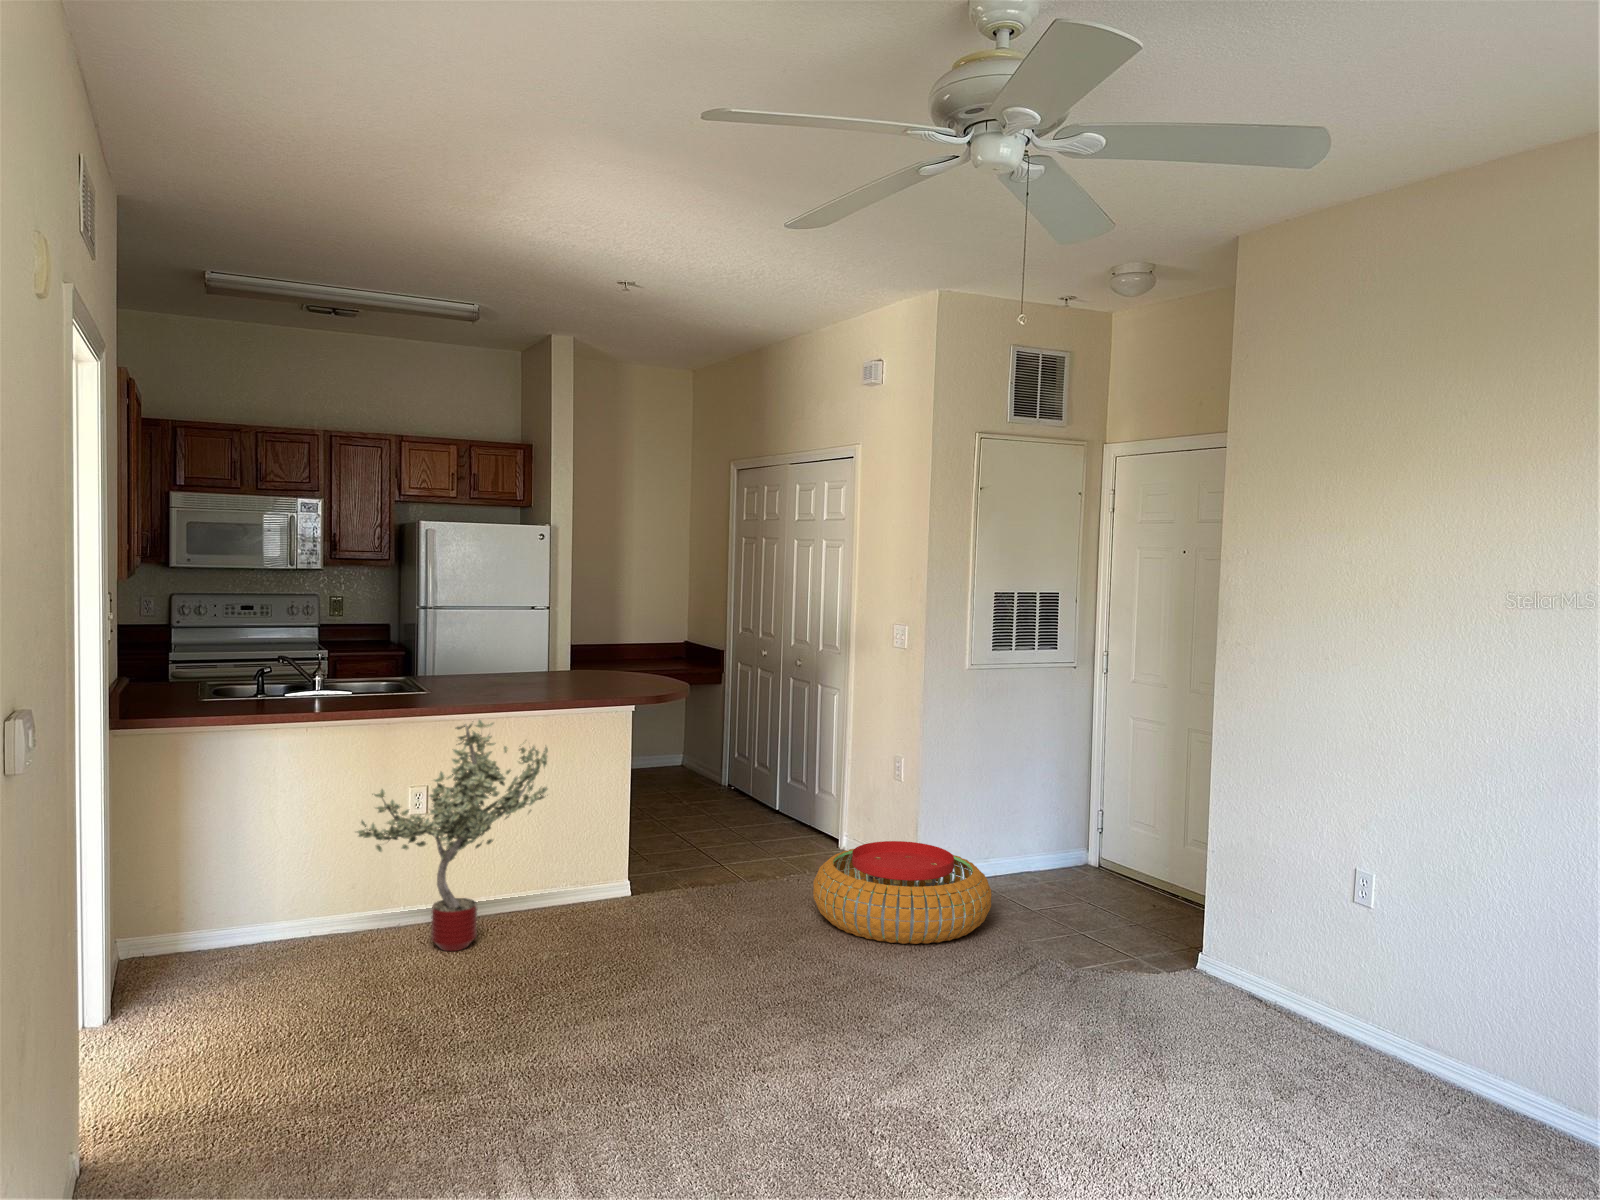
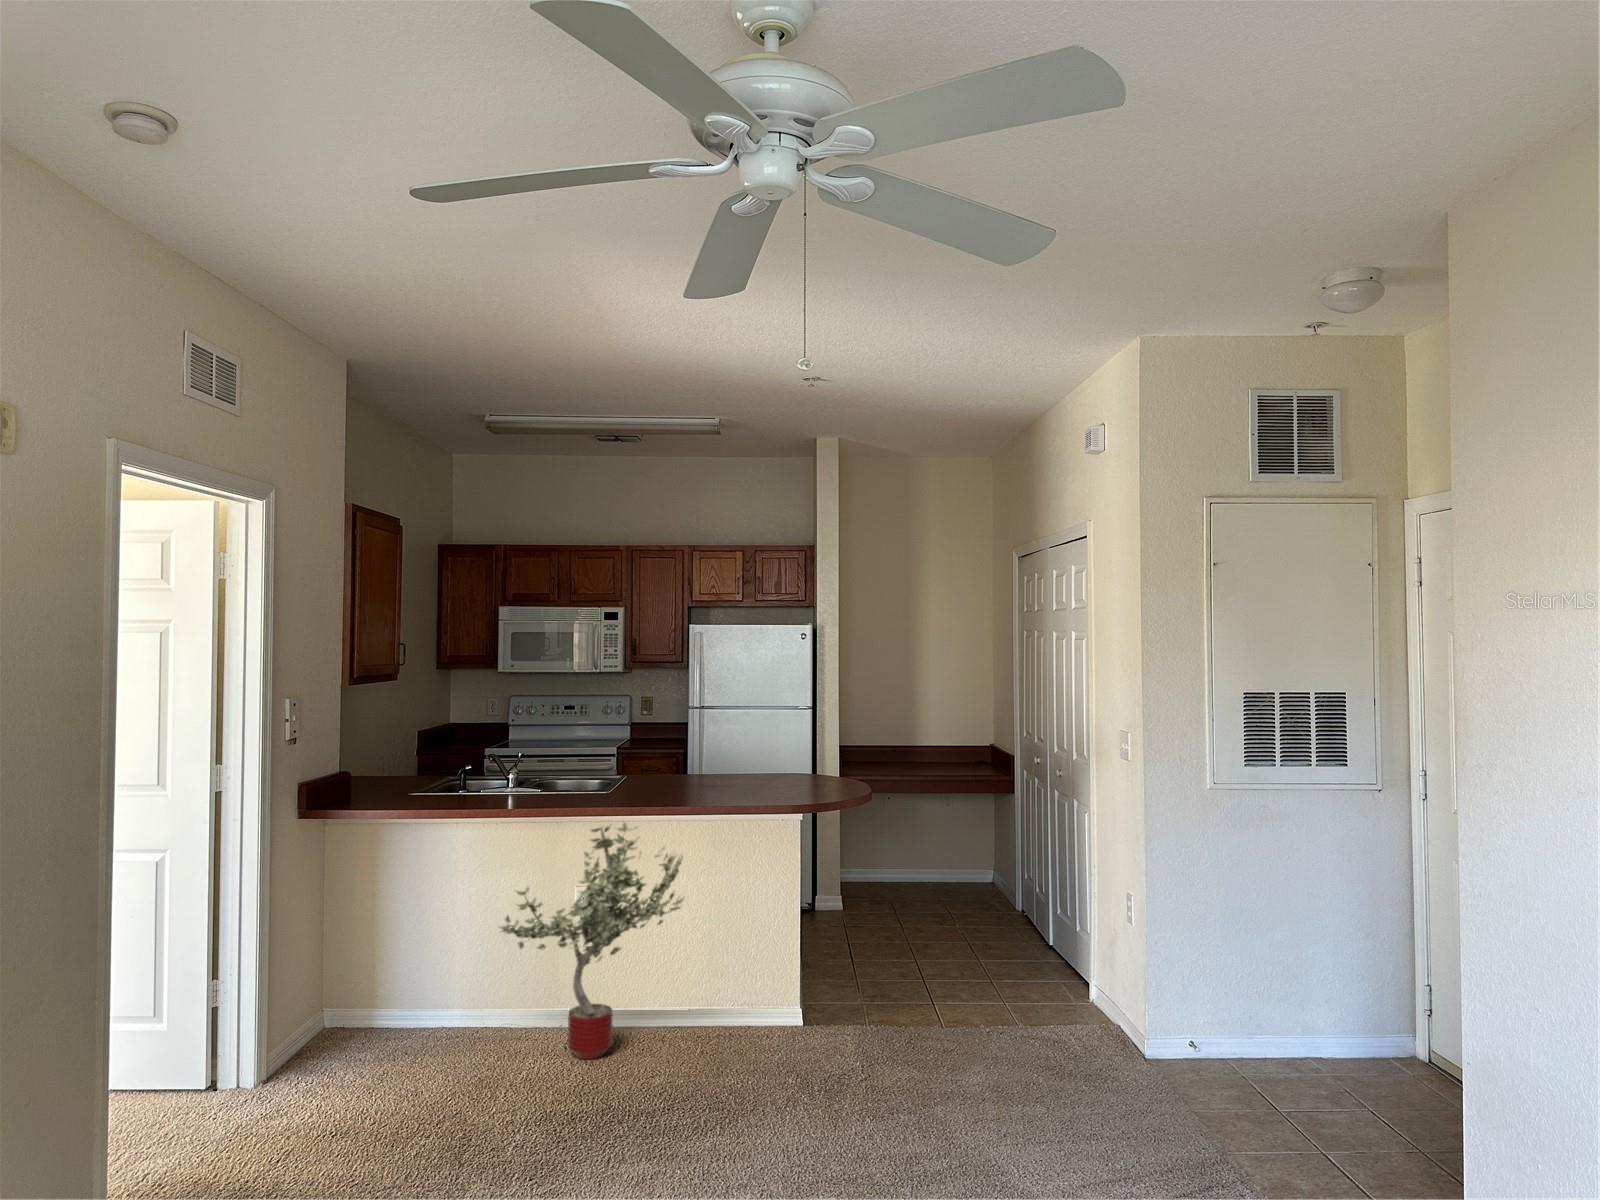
pouf: present [813,841,992,944] -> none [975,997,1202,1138]

